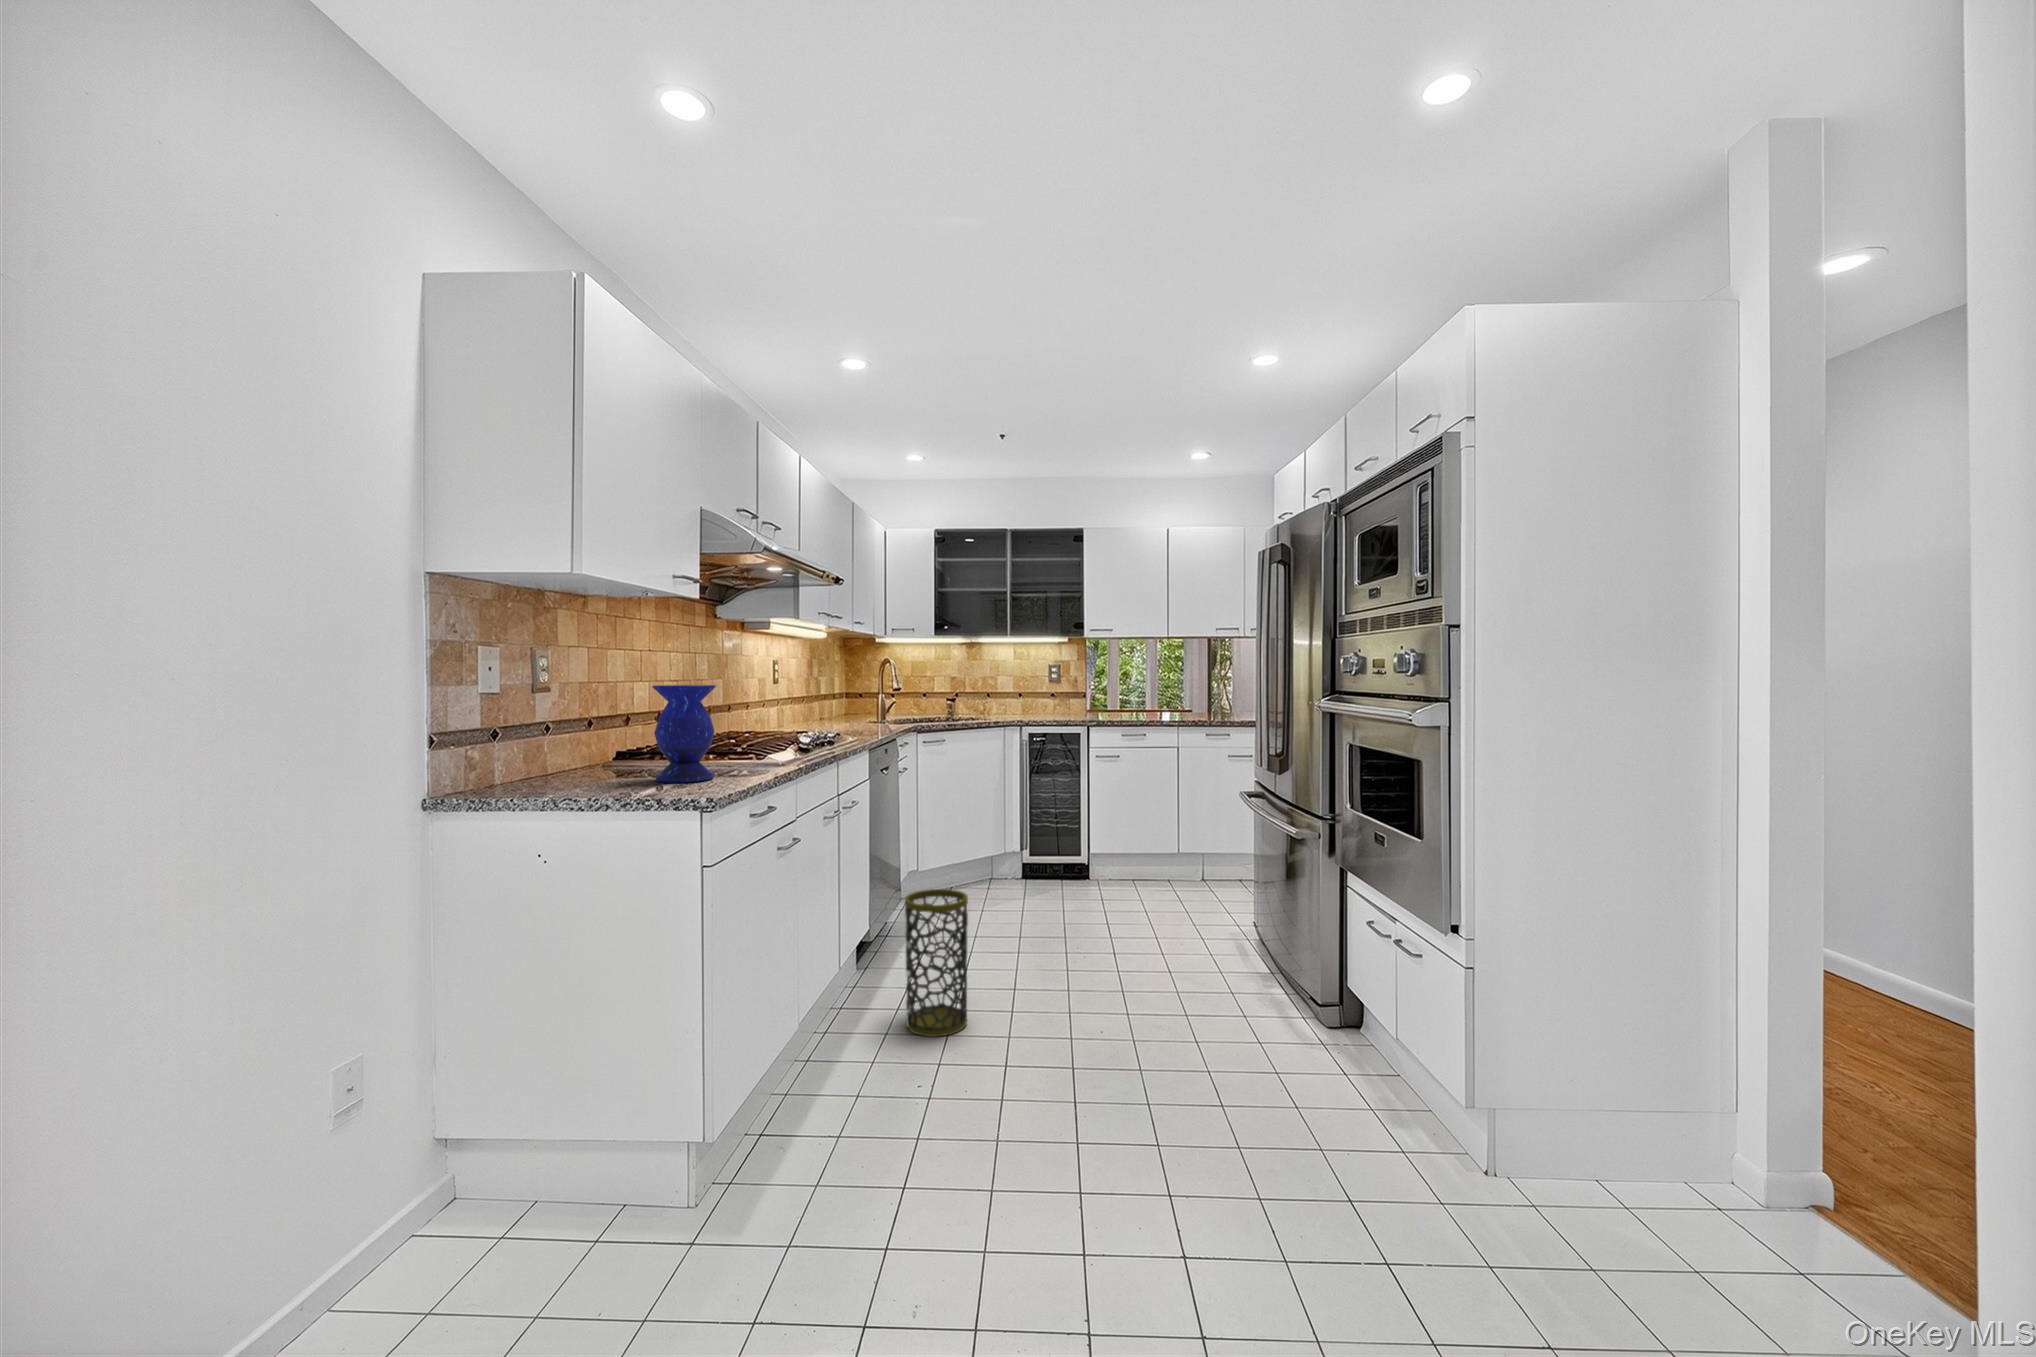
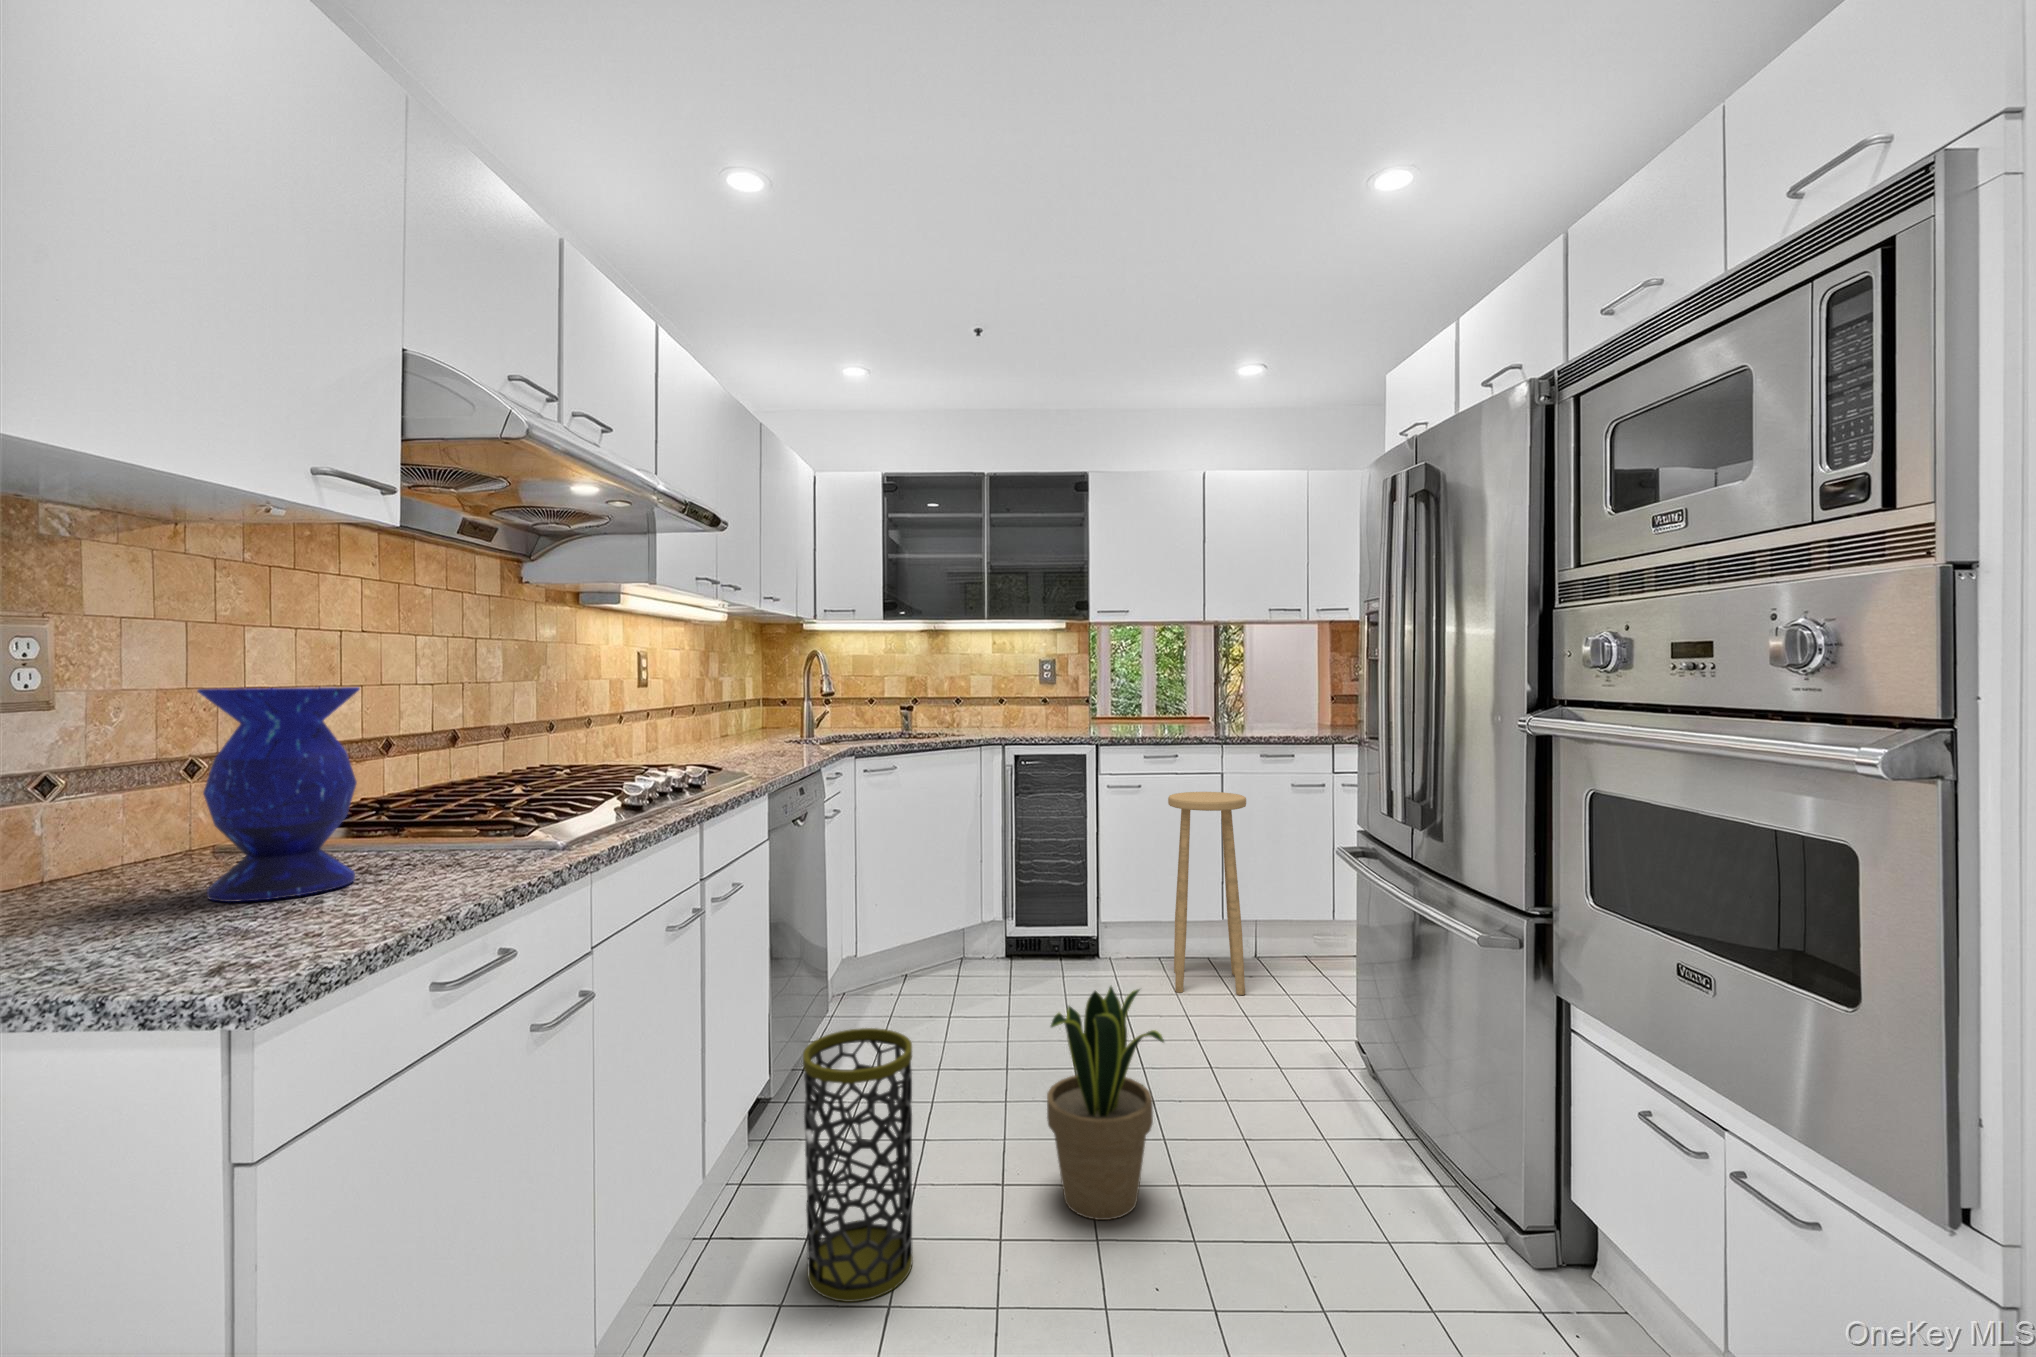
stool: none [1139,762,1194,904] -> present [1168,792,1246,995]
potted plant: none [1047,871,1118,1008] -> present [1047,986,1164,1220]

